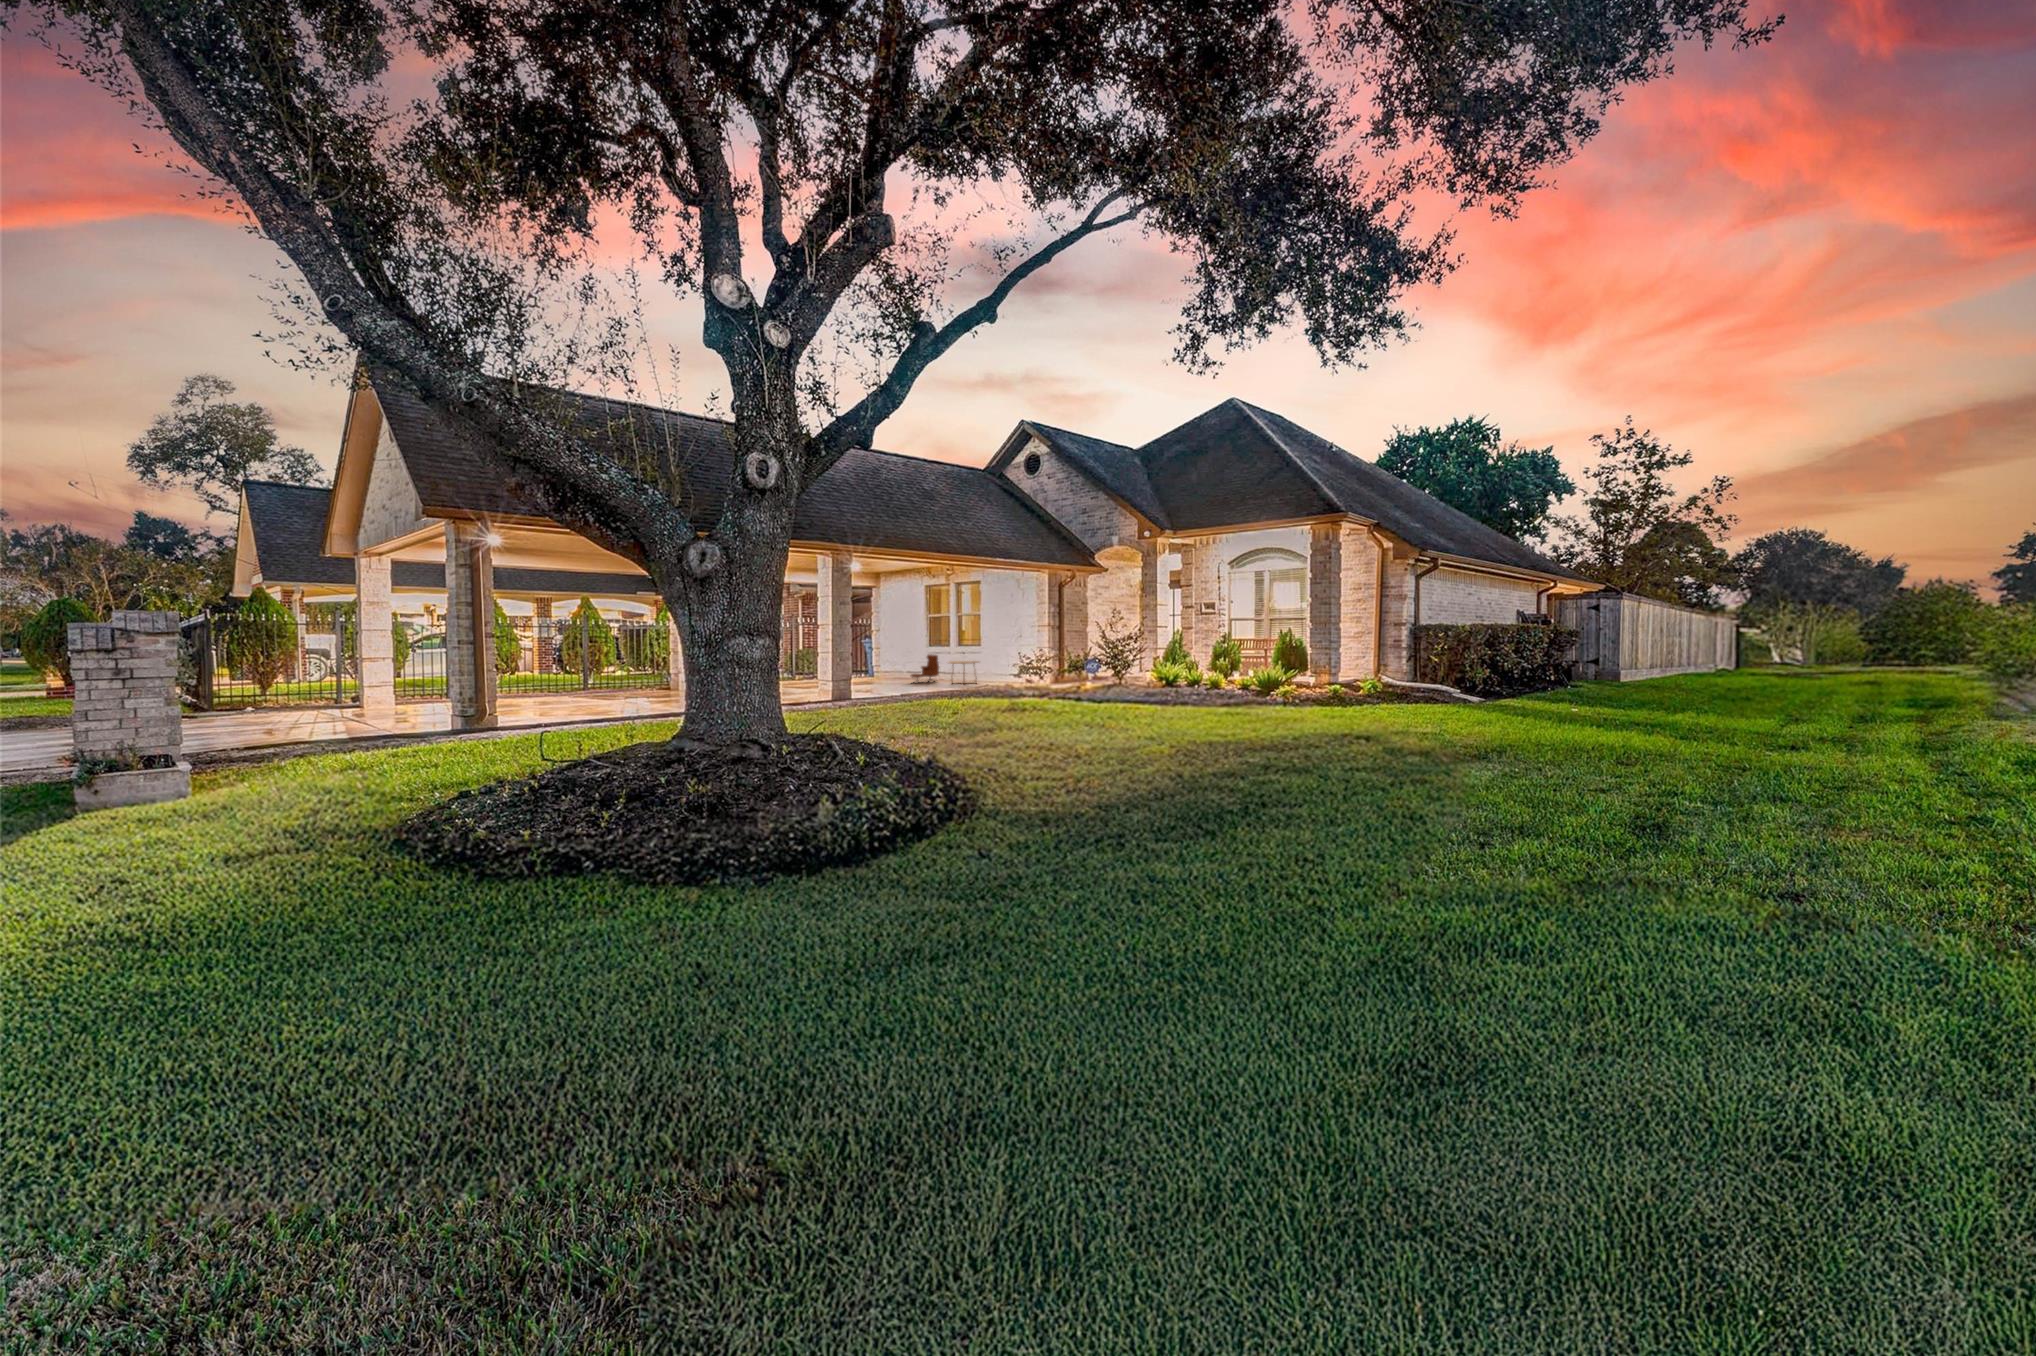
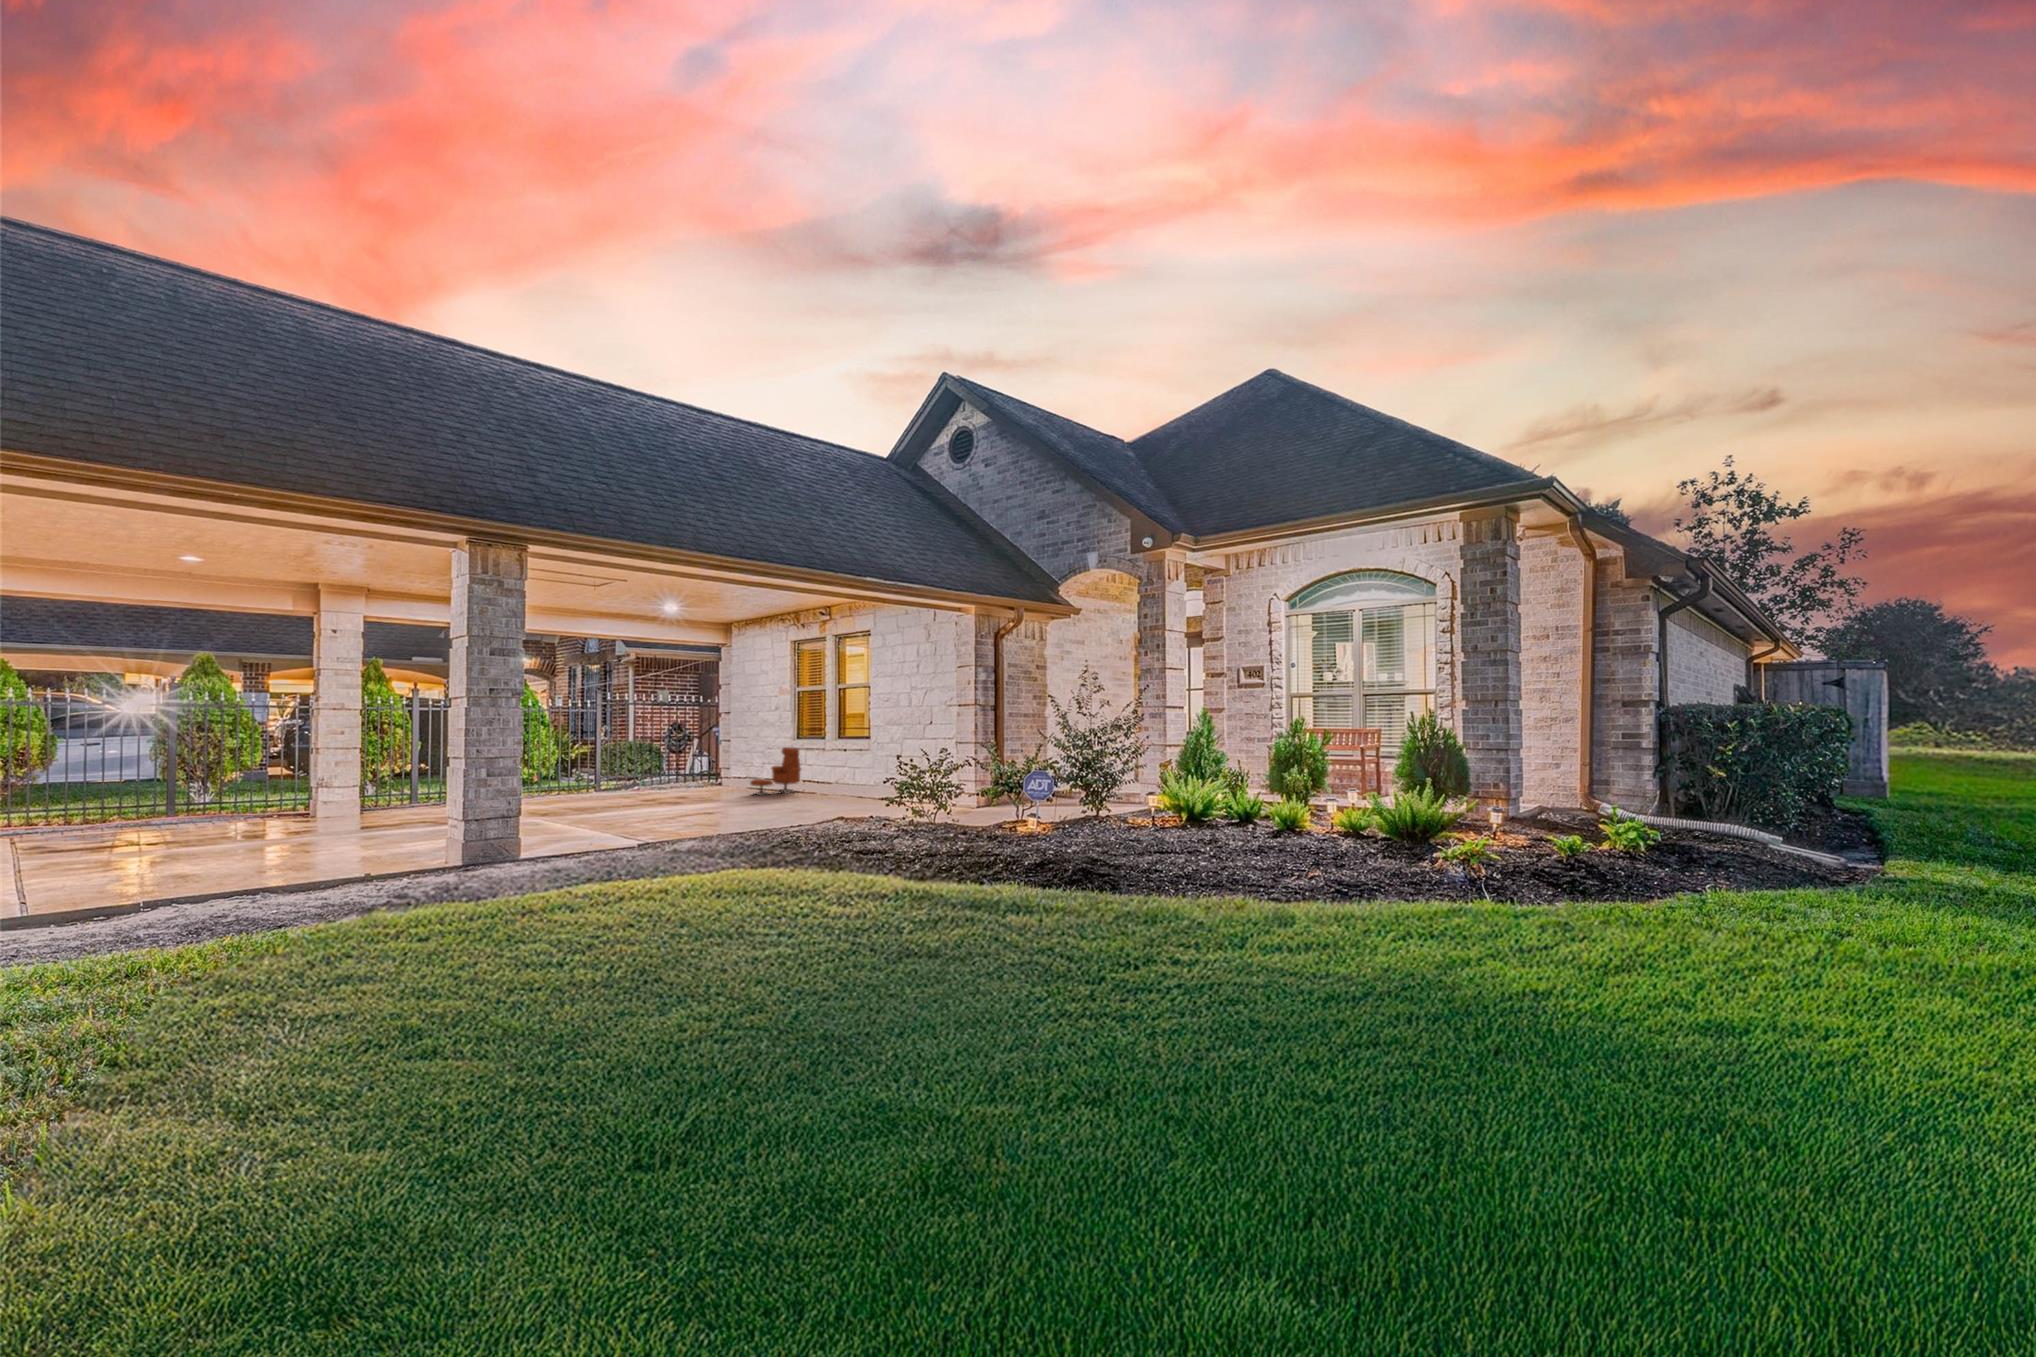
round table: present [949,661,979,684] -> none [805,759,864,802]

